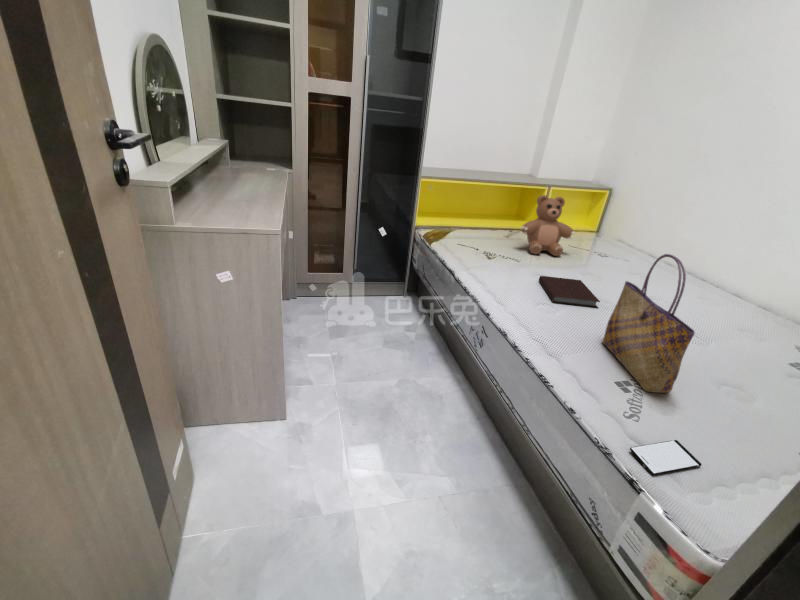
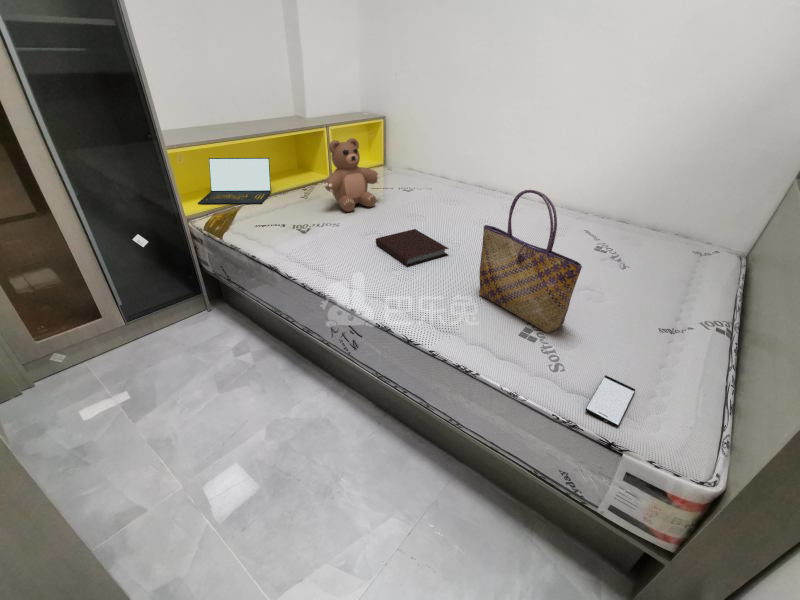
laptop: none [429,191,492,231] -> present [198,158,271,204]

